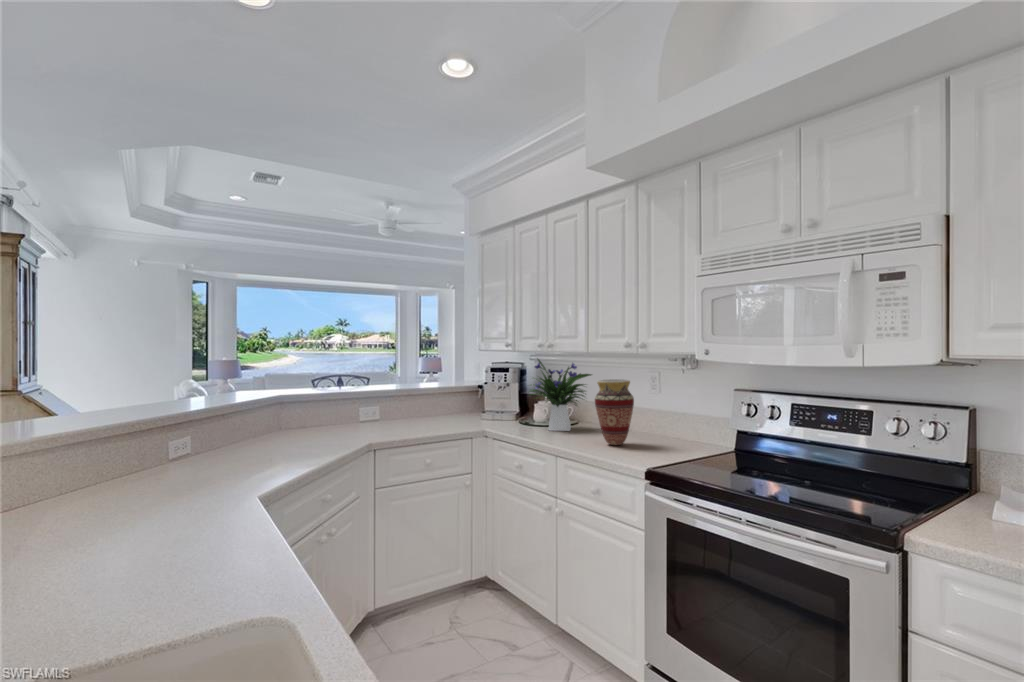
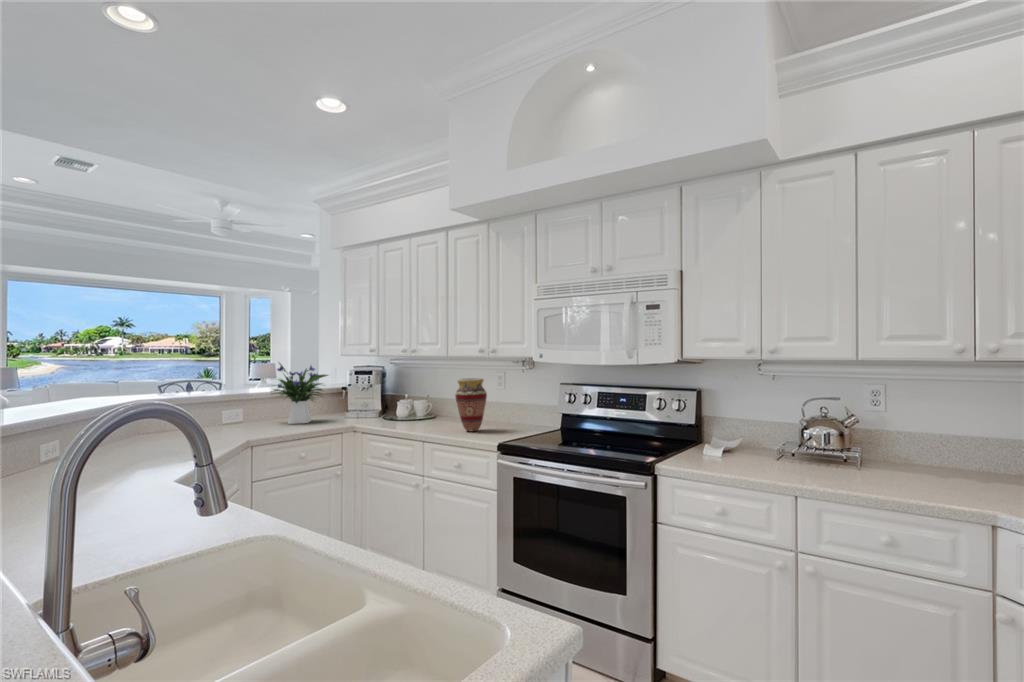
flower arrangement: present [531,359,592,431] -> present [272,363,328,424]

